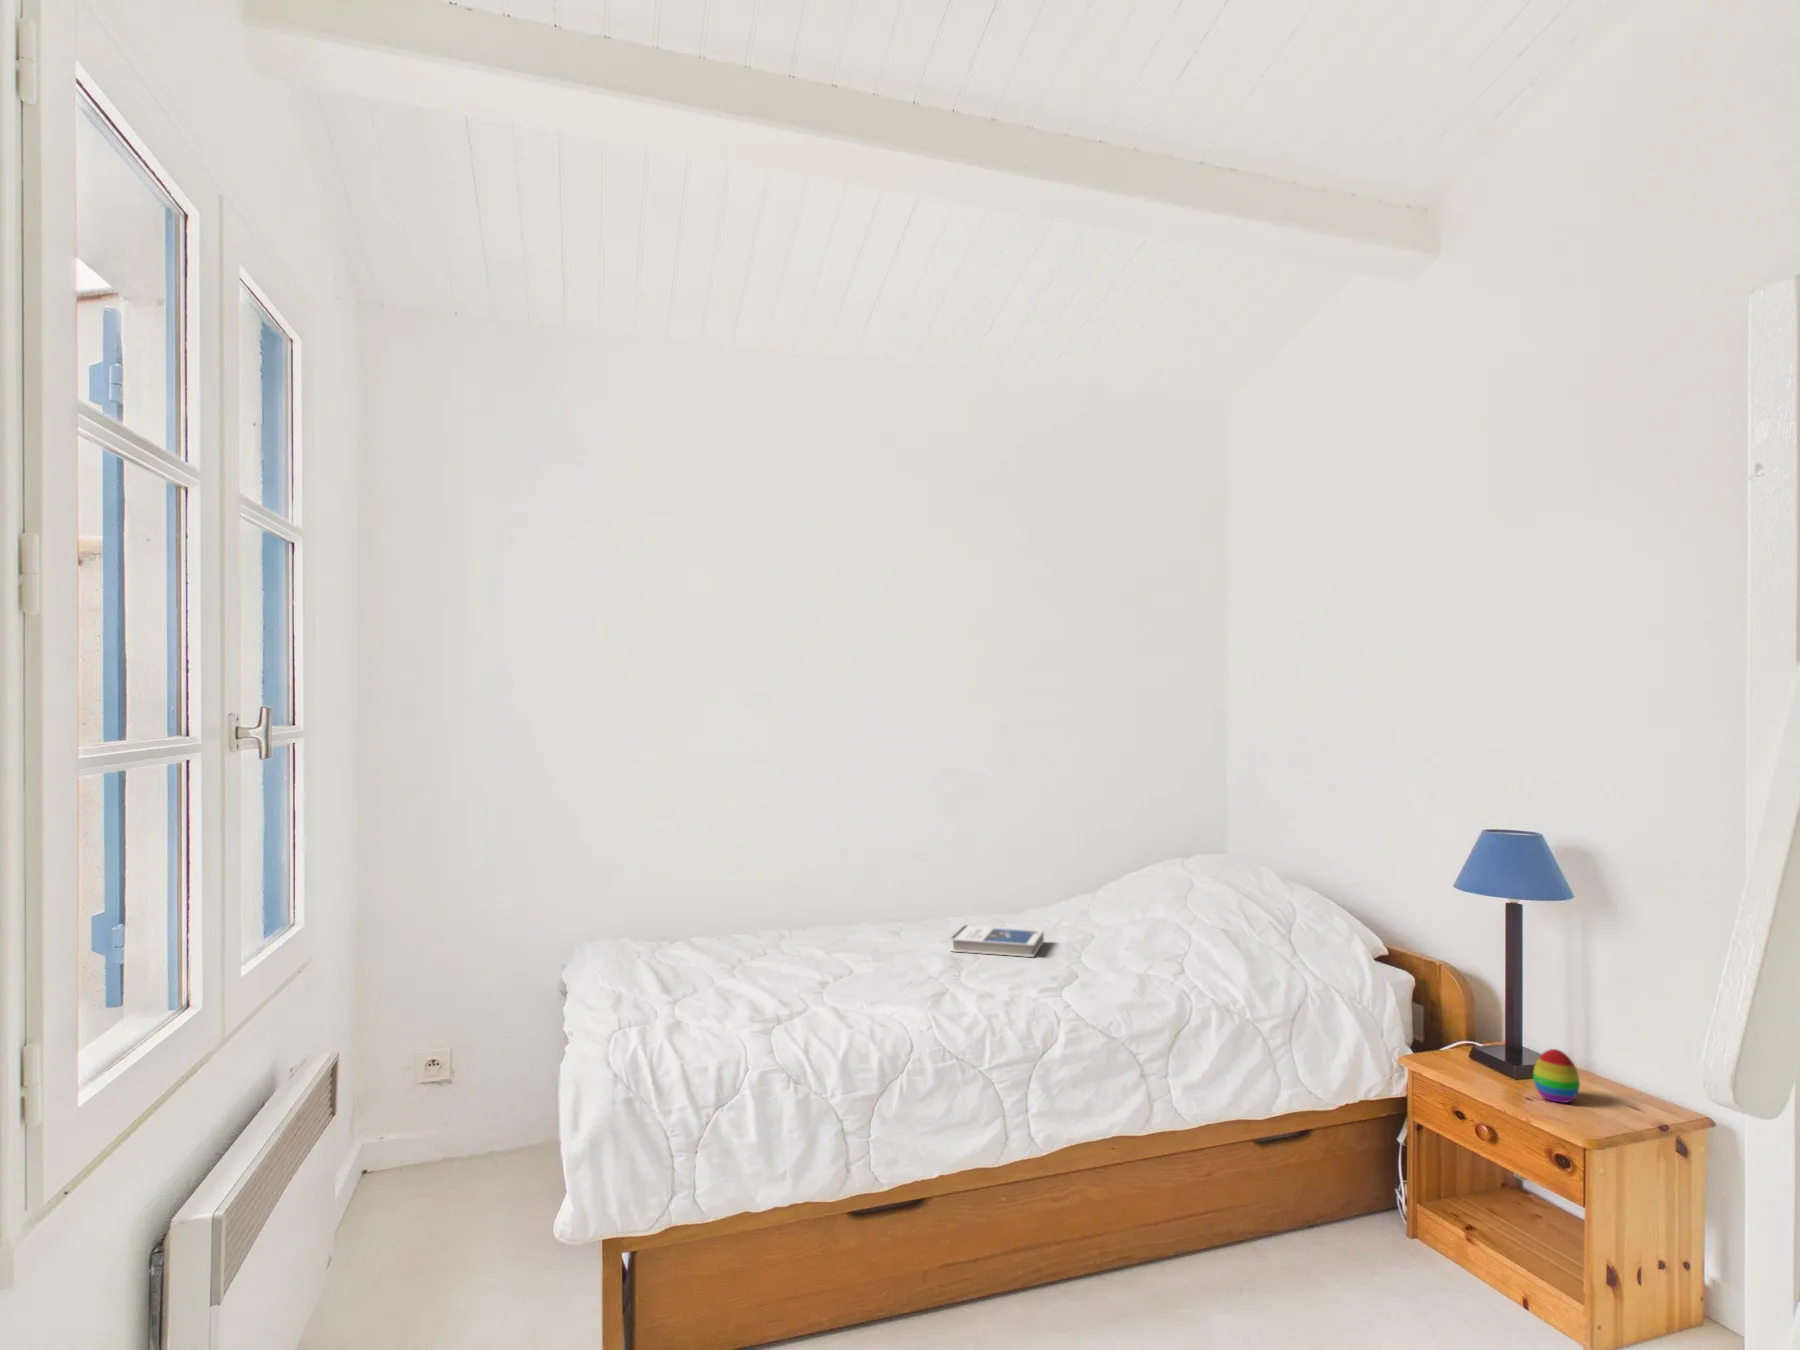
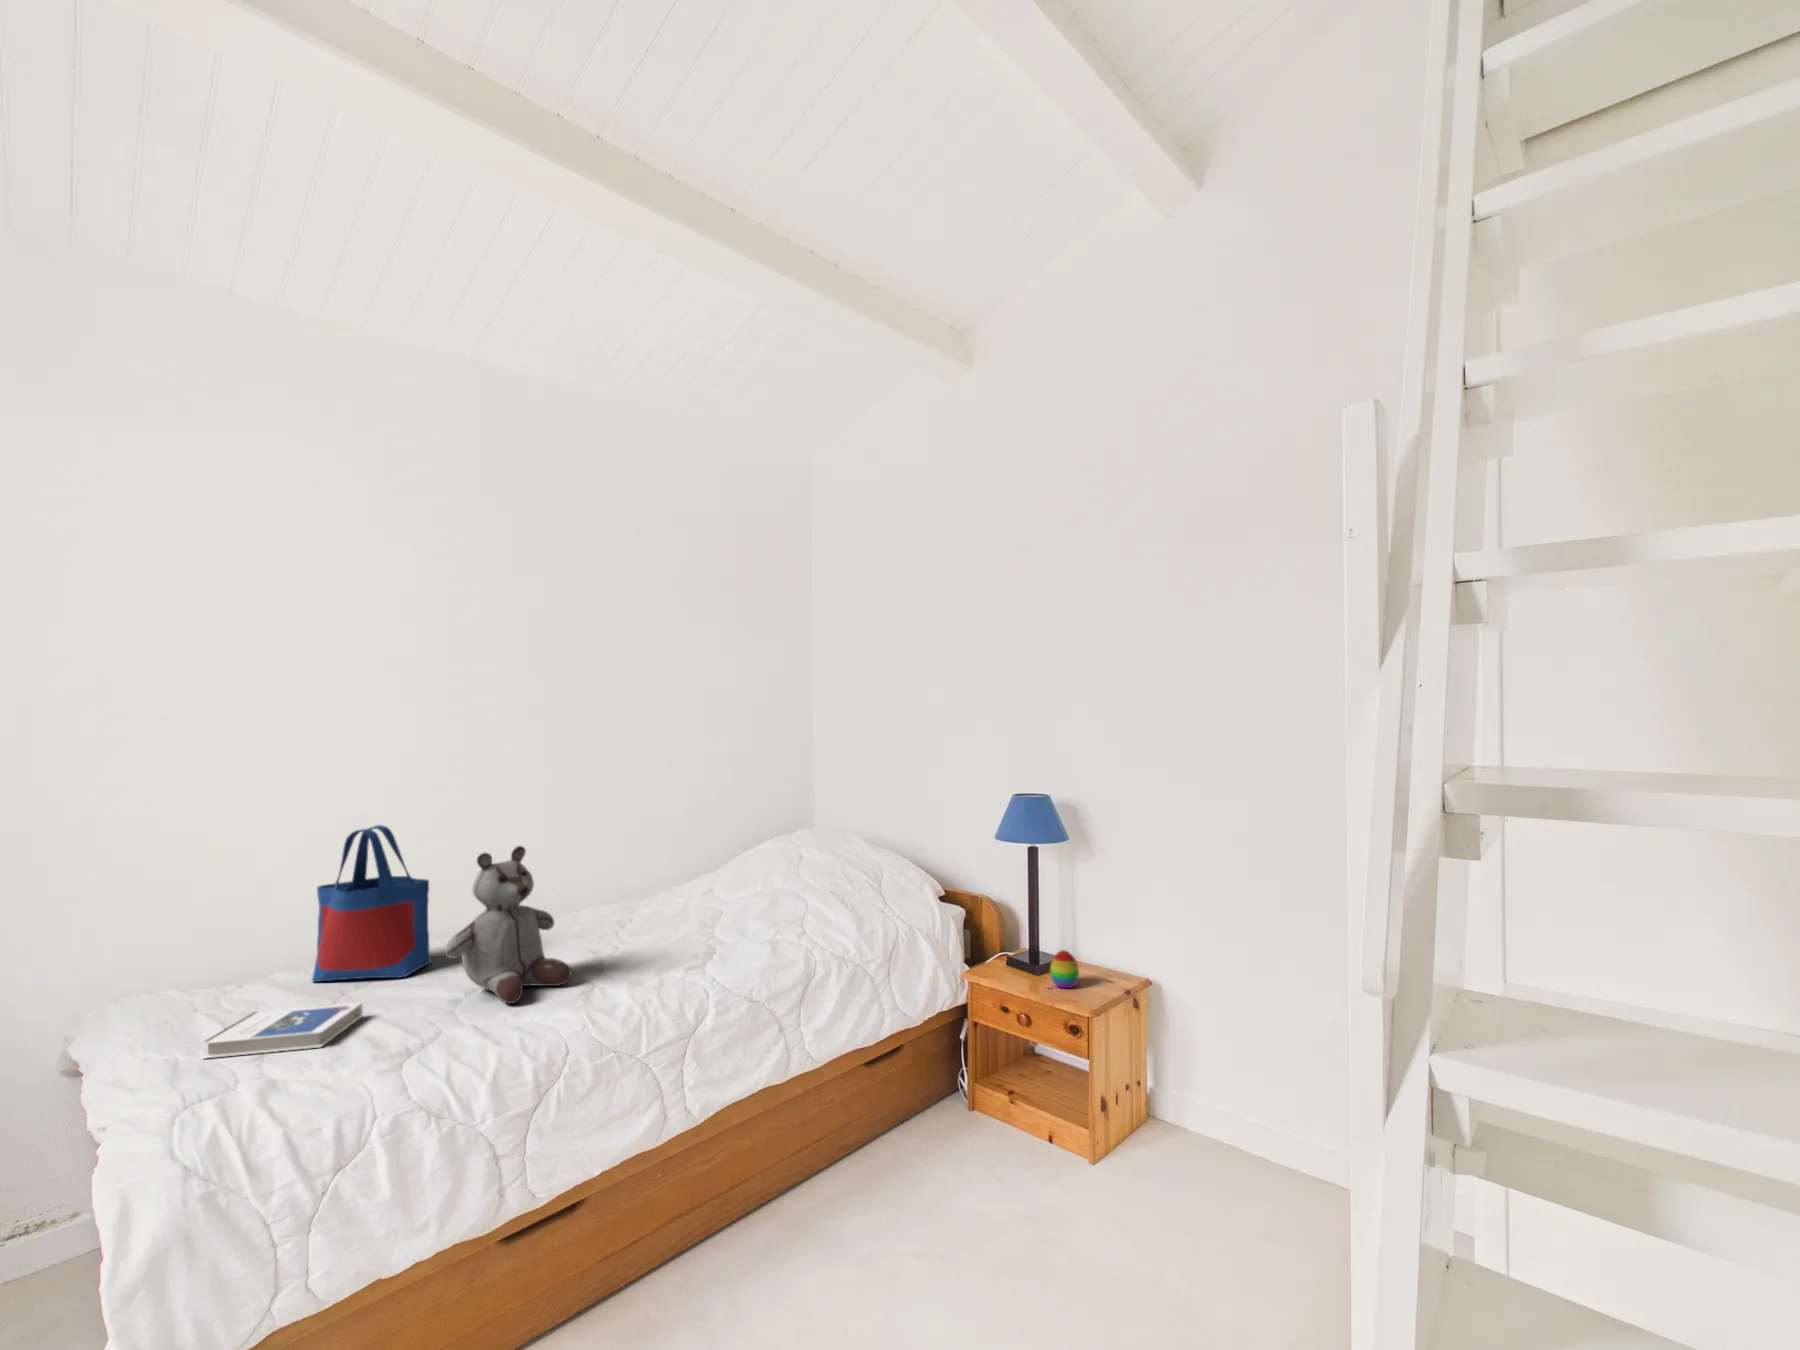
tote bag: none [698,799,797,952] -> present [312,825,431,982]
stuffed bear: none [808,831,924,991] -> present [445,846,571,1003]
hardback book: present [951,926,1044,957] -> present [203,1002,363,1058]

